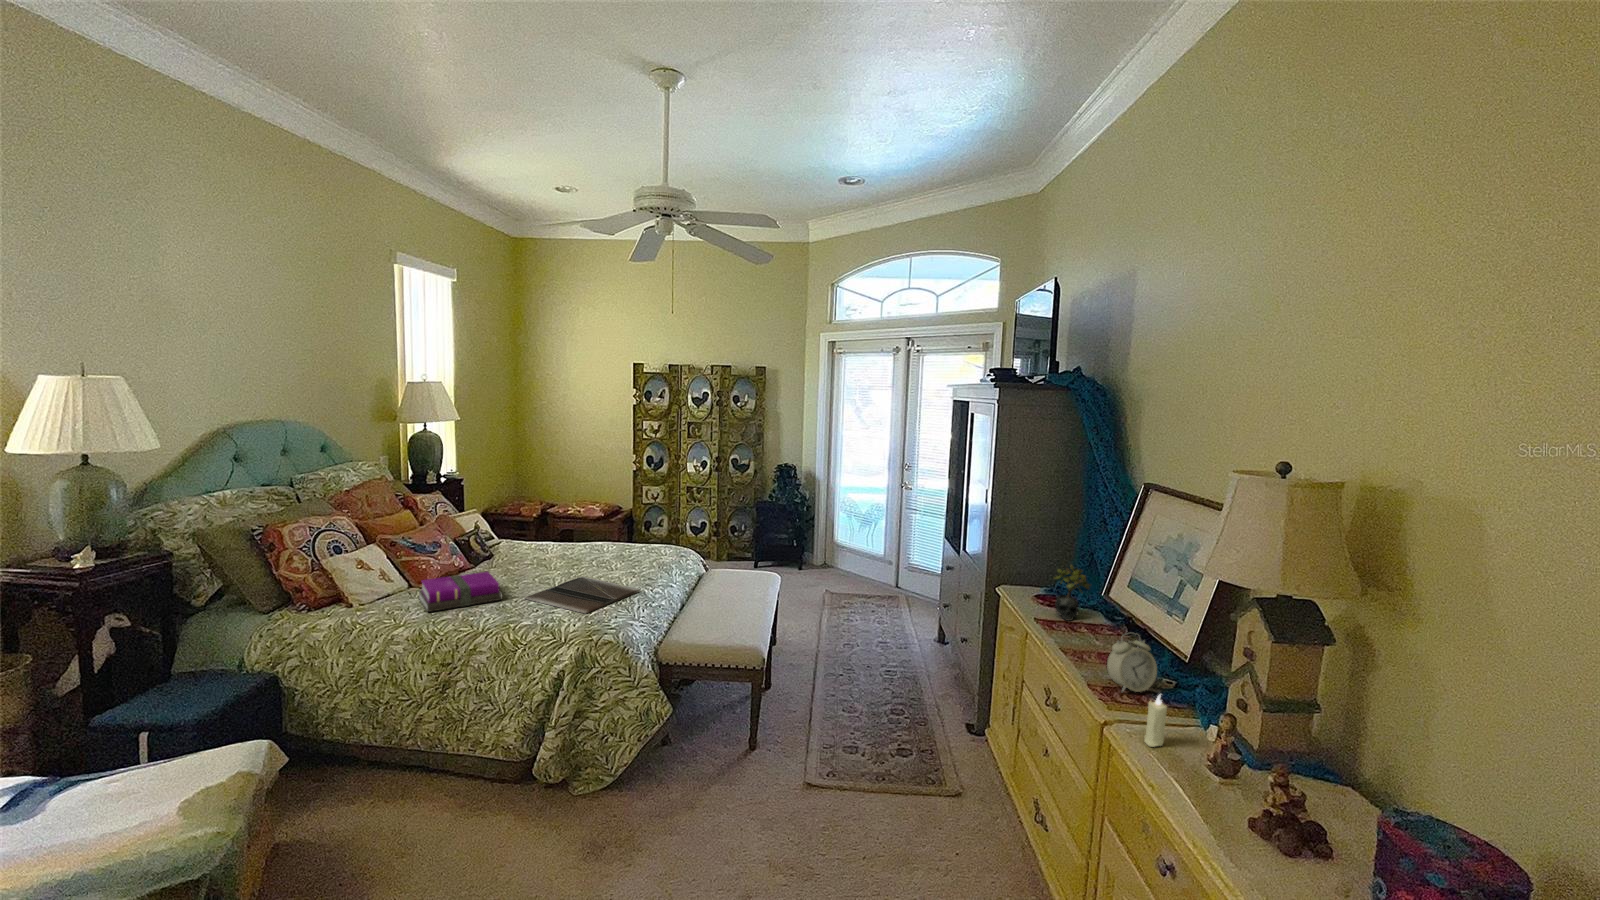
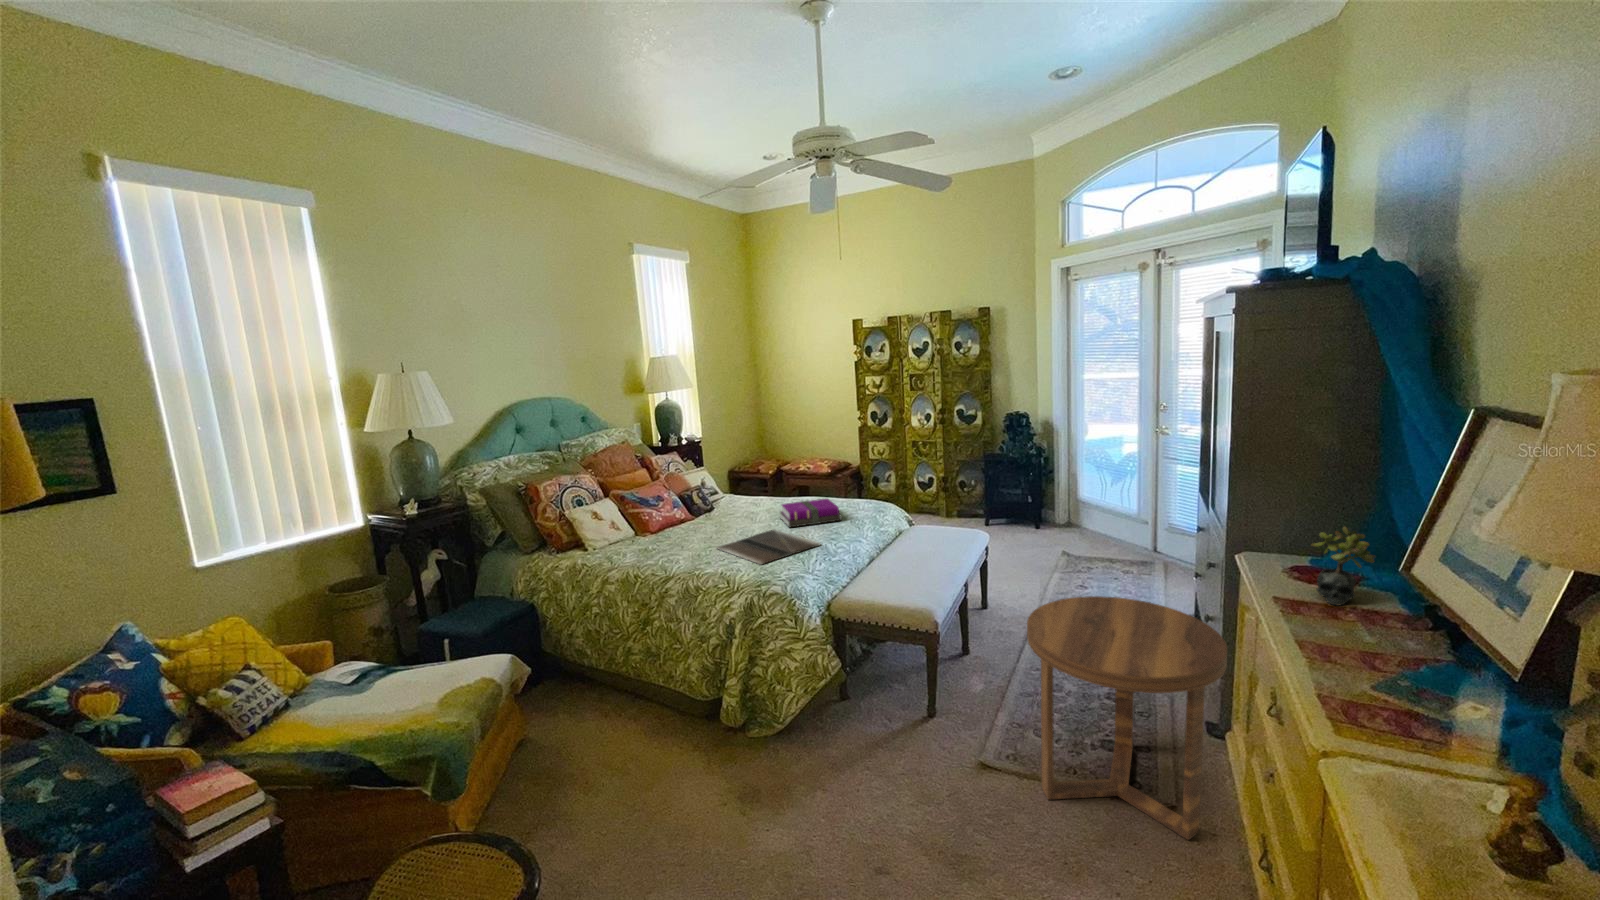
notebook: present [419,572,503,612] -> present [780,499,842,527]
side table: none [852,626,998,816] -> present [1027,596,1227,840]
alarm clock: present [1107,637,1157,692] -> none [1357,632,1455,723]
candle: present [1144,695,1167,747] -> none [1389,735,1434,816]

